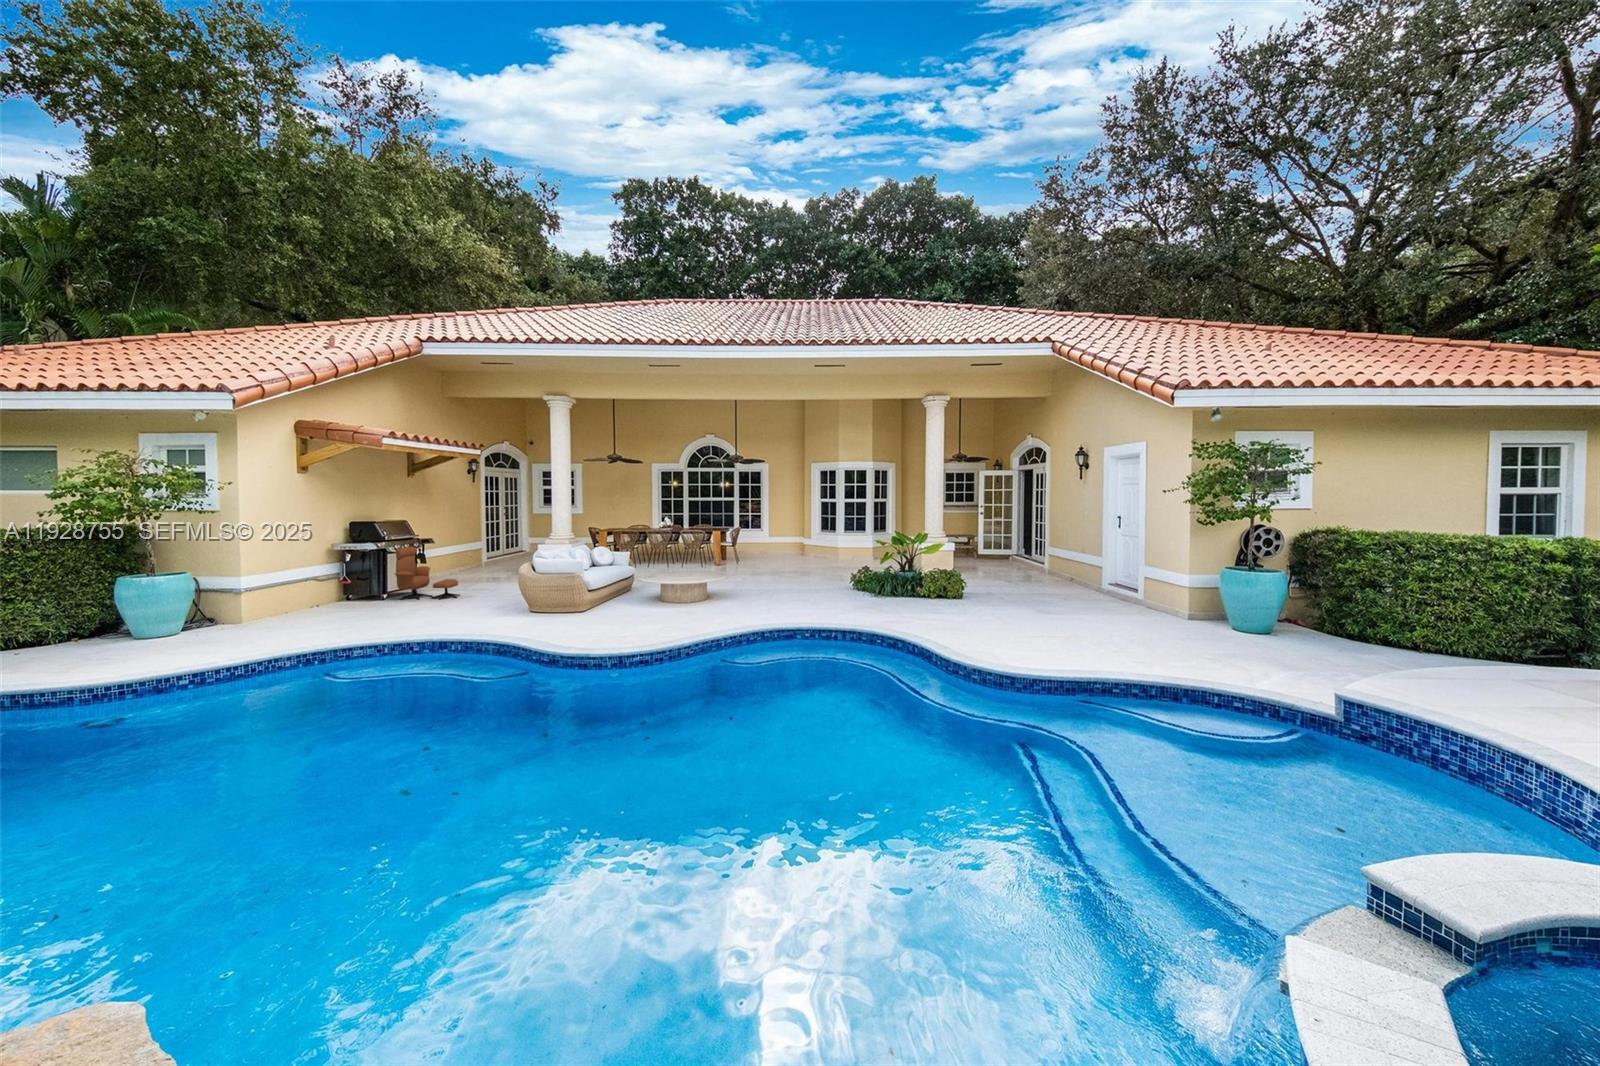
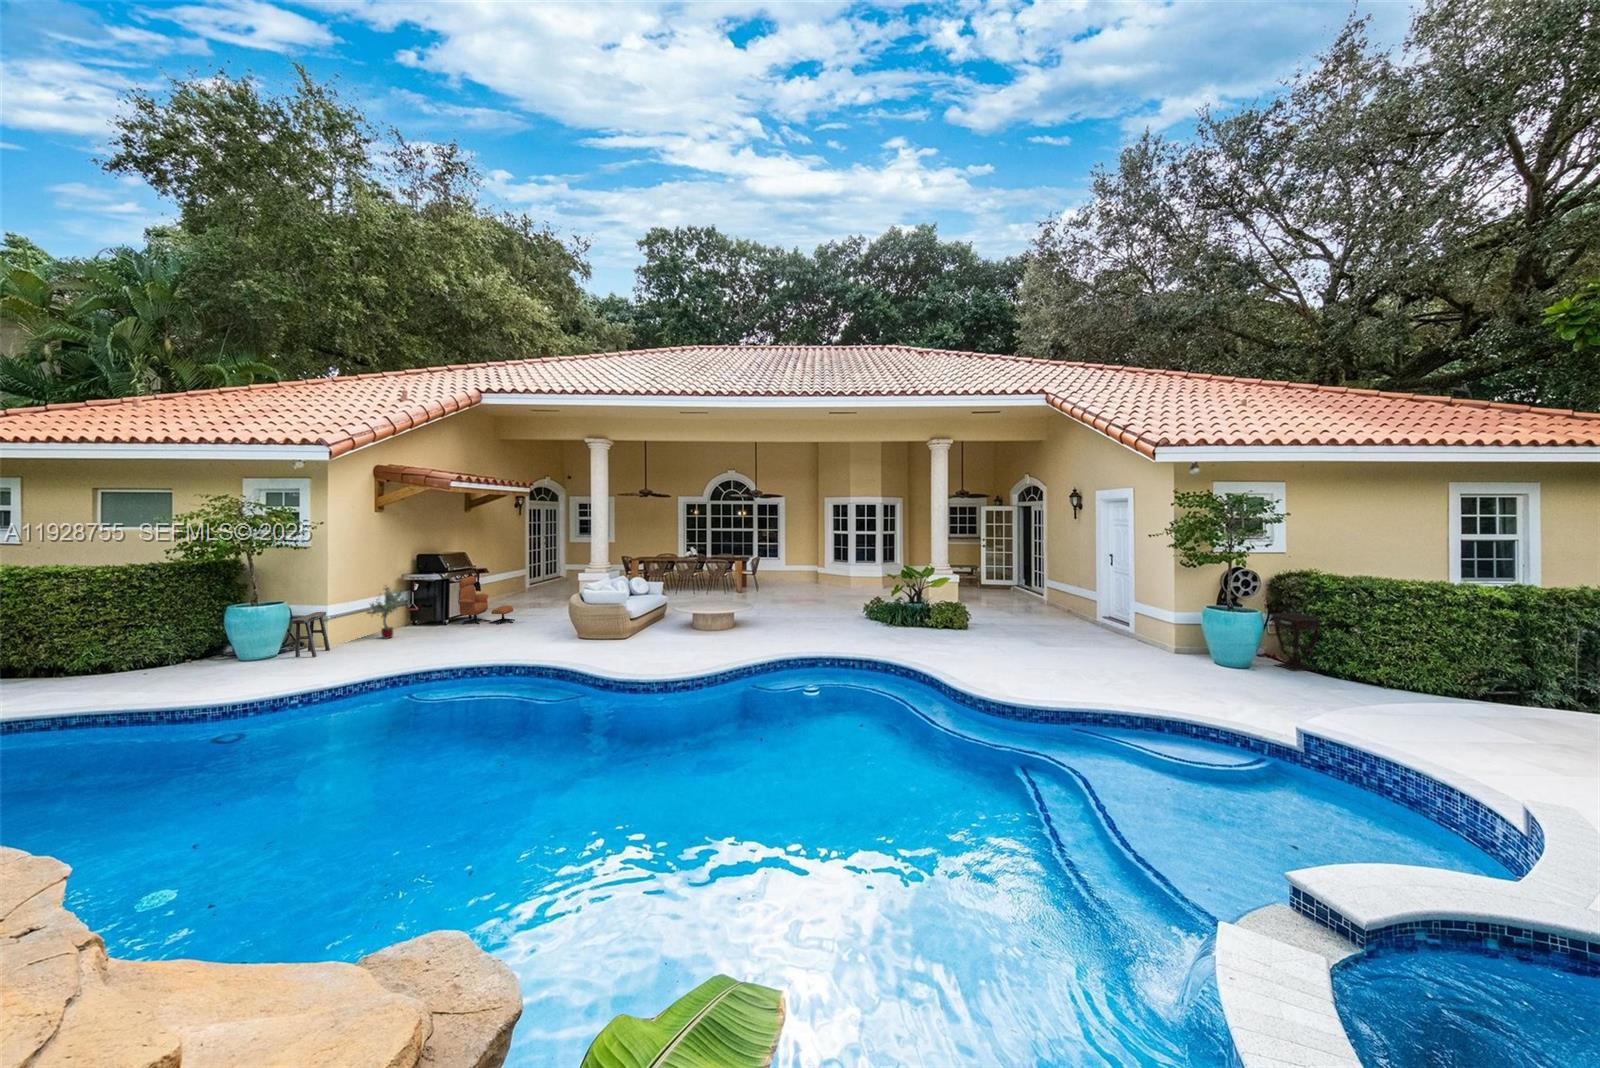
potted tree: none [286,554,332,614] -> present [367,586,404,639]
side table: none [1302,574,1357,639] -> present [1274,612,1320,671]
stool: none [196,583,244,633] -> present [292,612,330,657]

